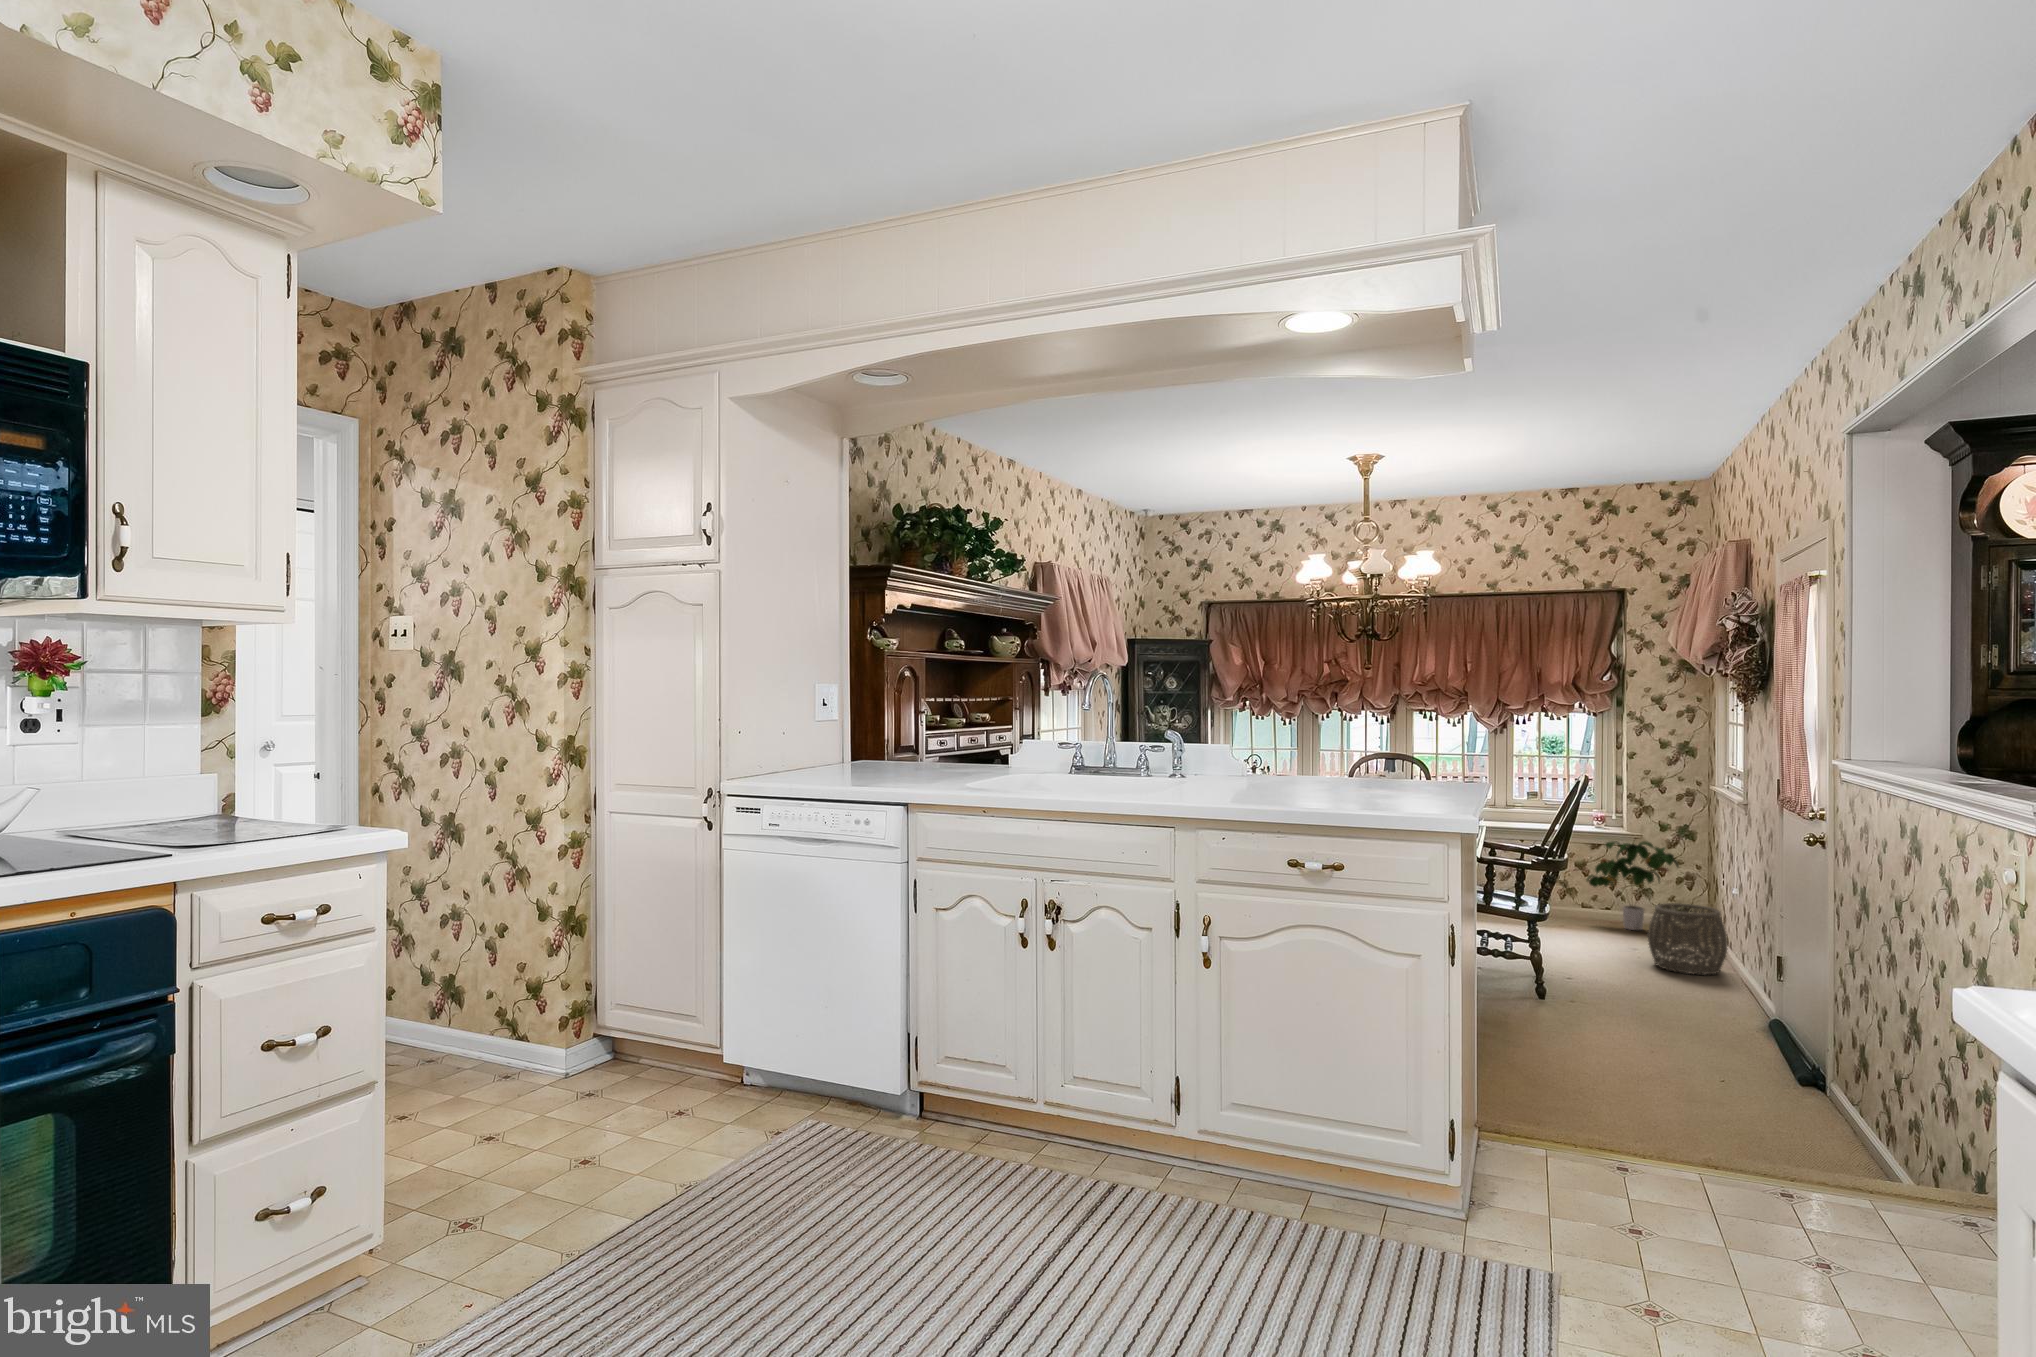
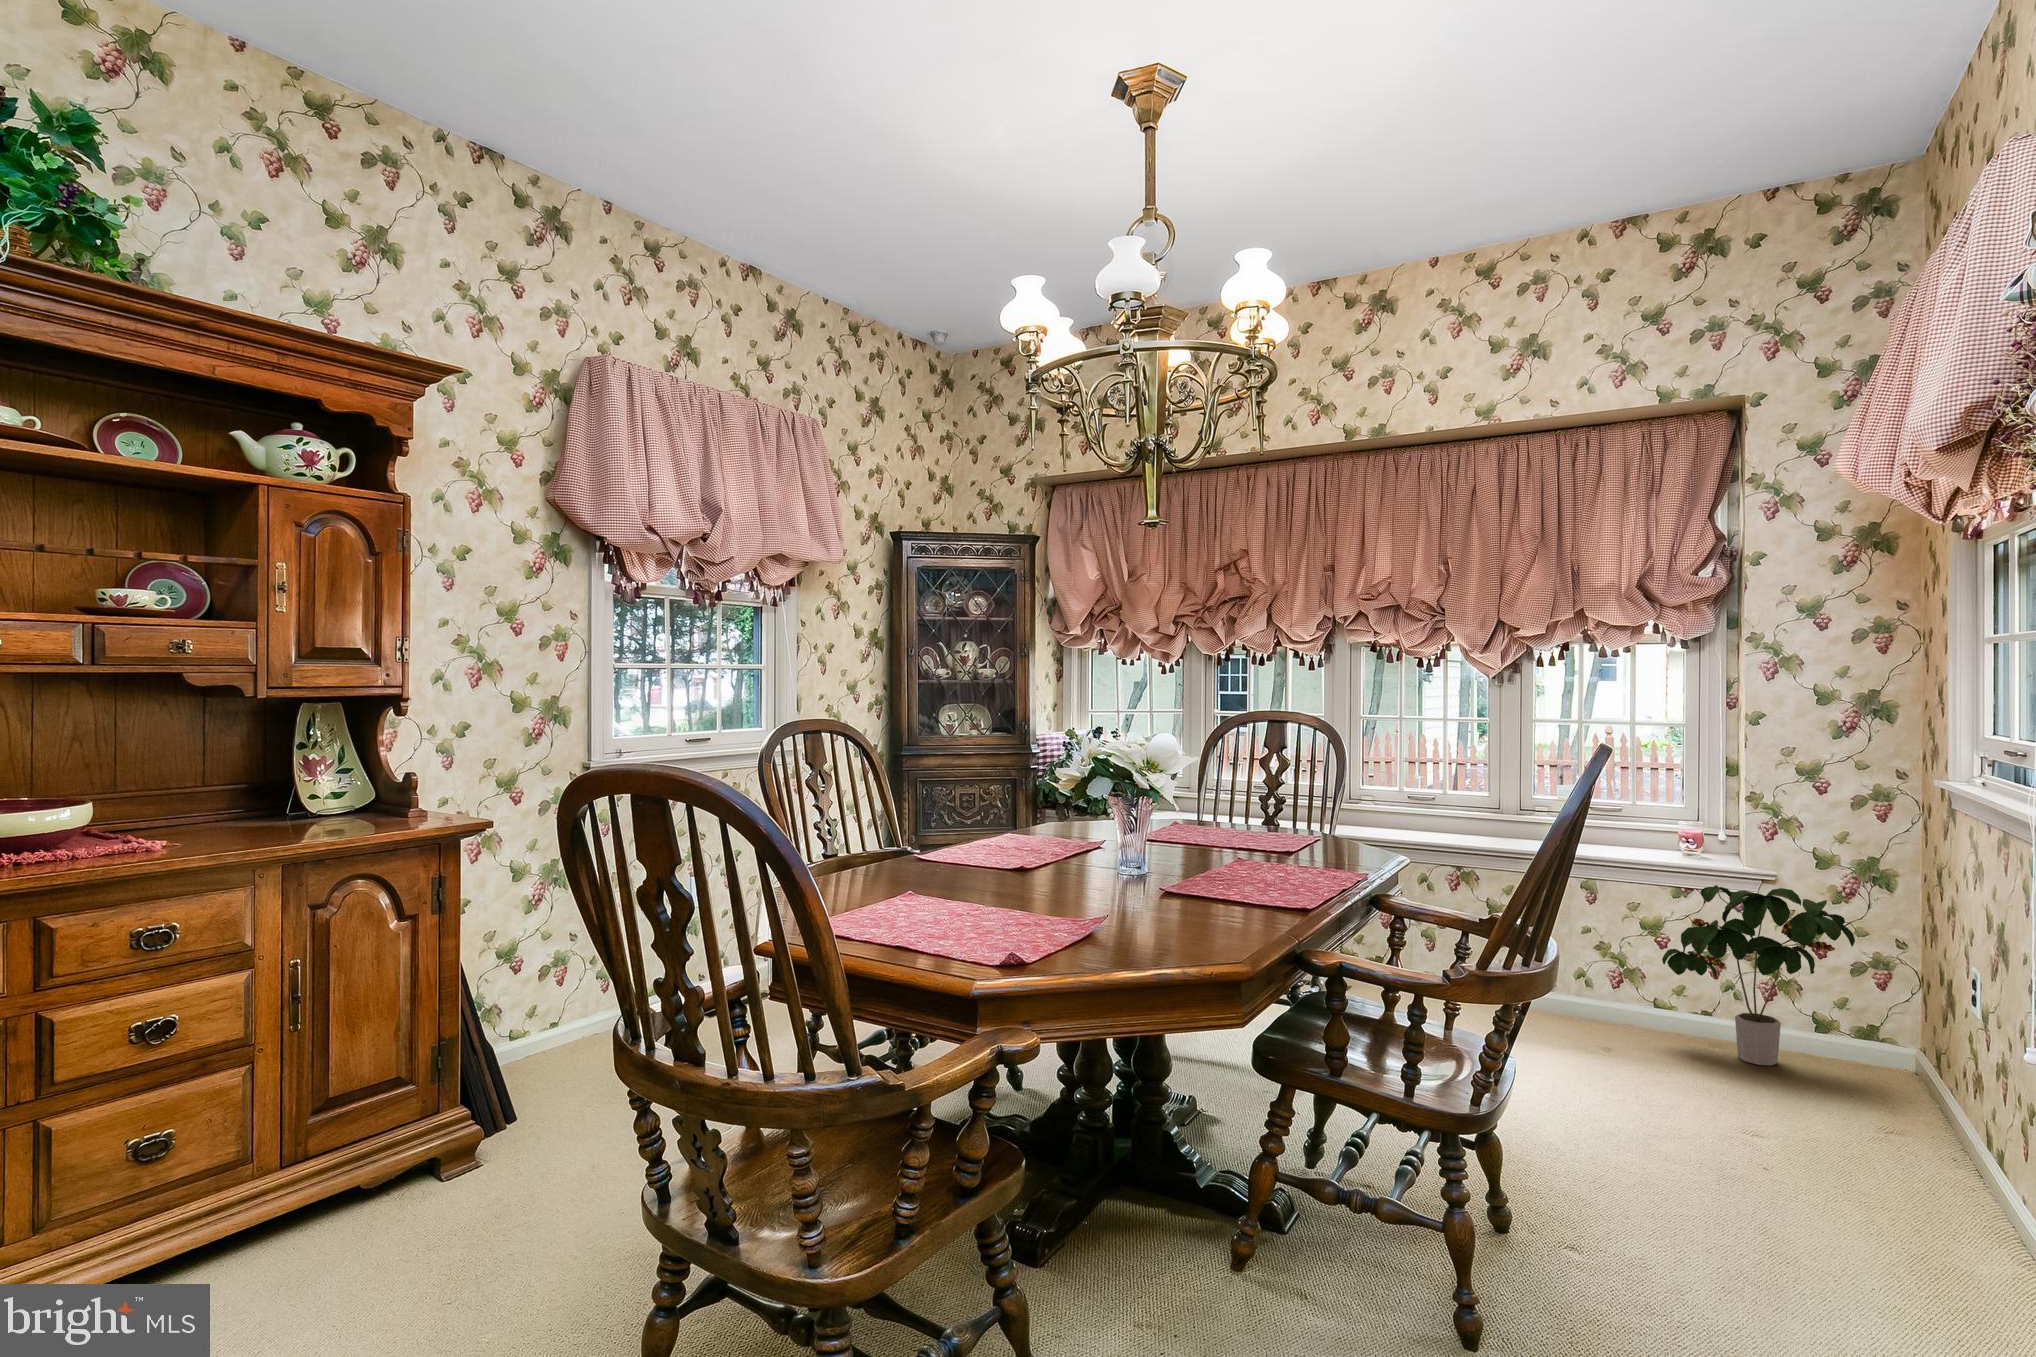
woven basket: present [1648,903,1728,975] -> none [1764,1043,1968,1233]

